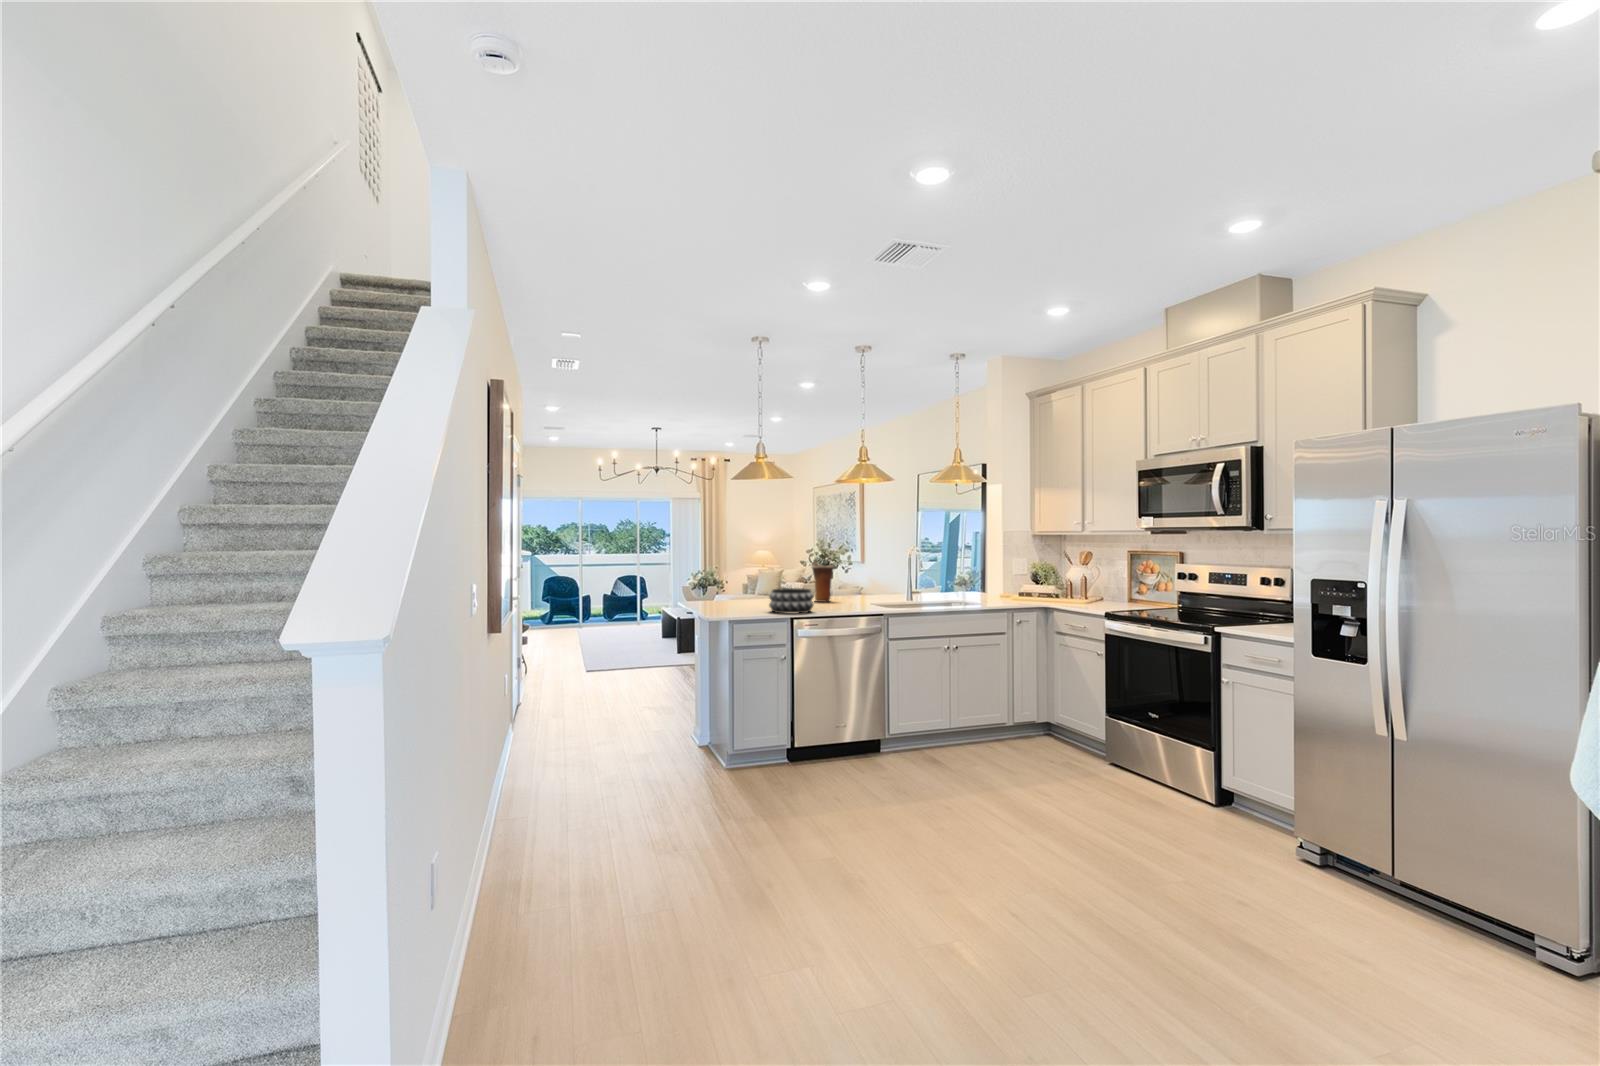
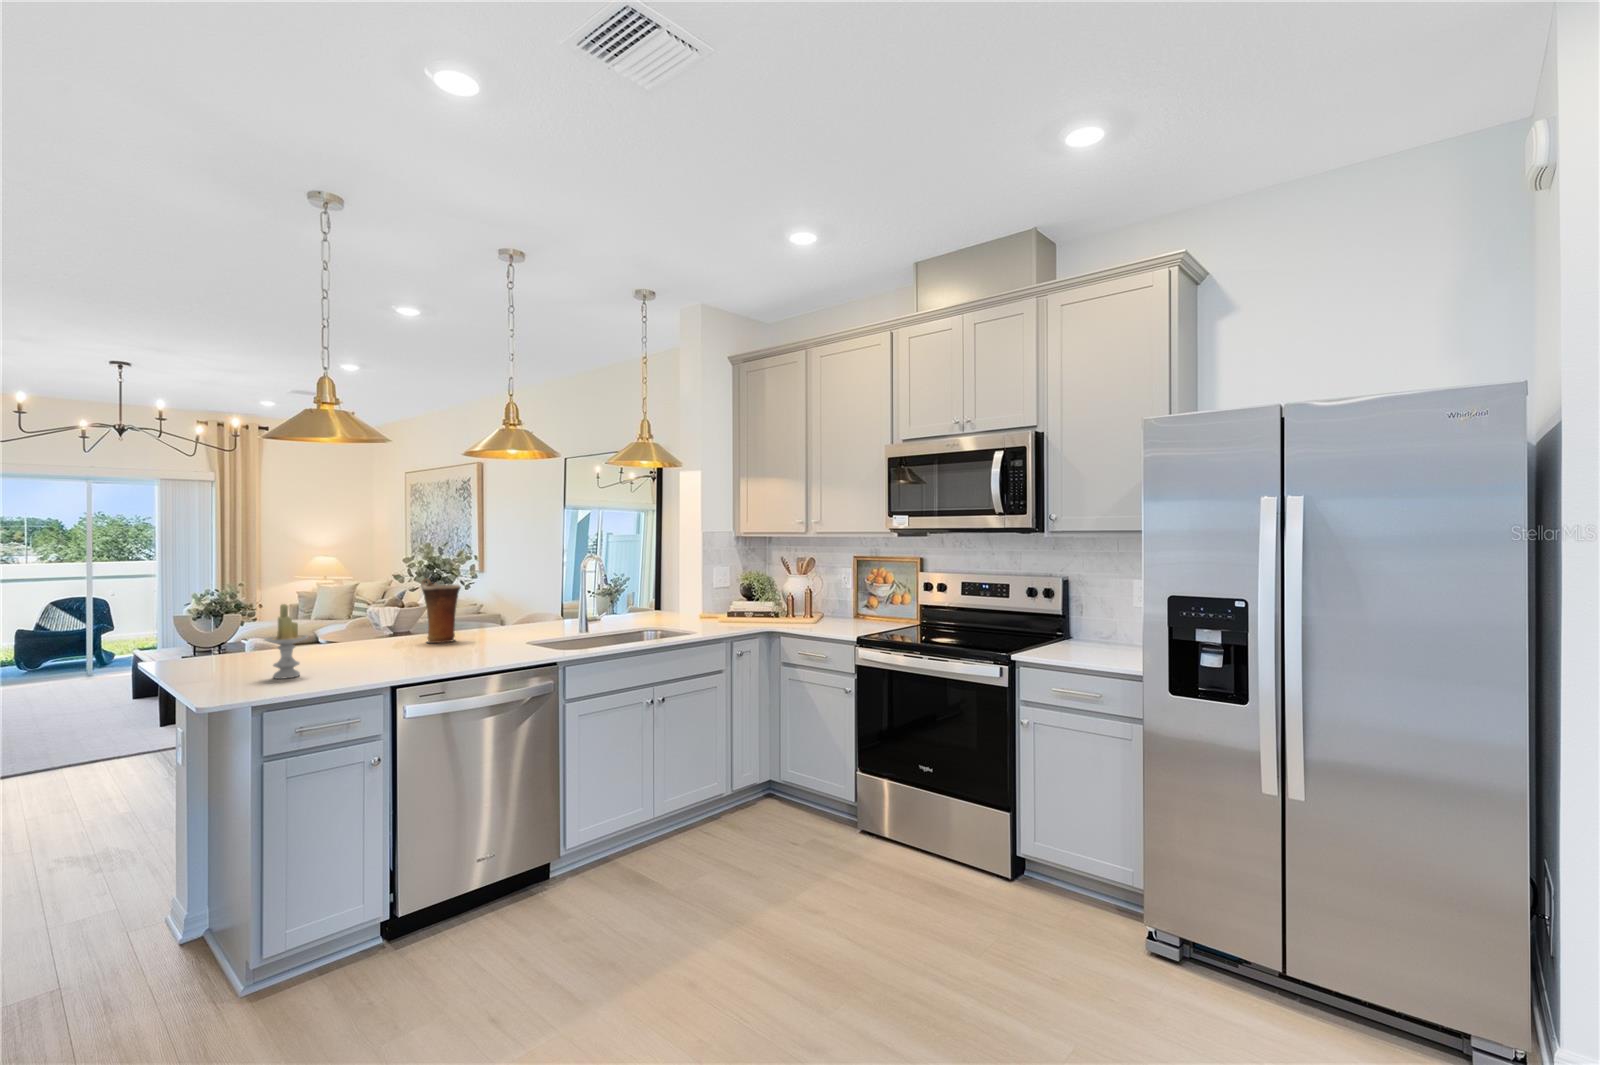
candle: none [731,570,751,610] -> present [265,604,308,679]
decorative bowl: present [769,588,814,613] -> none [346,631,437,680]

